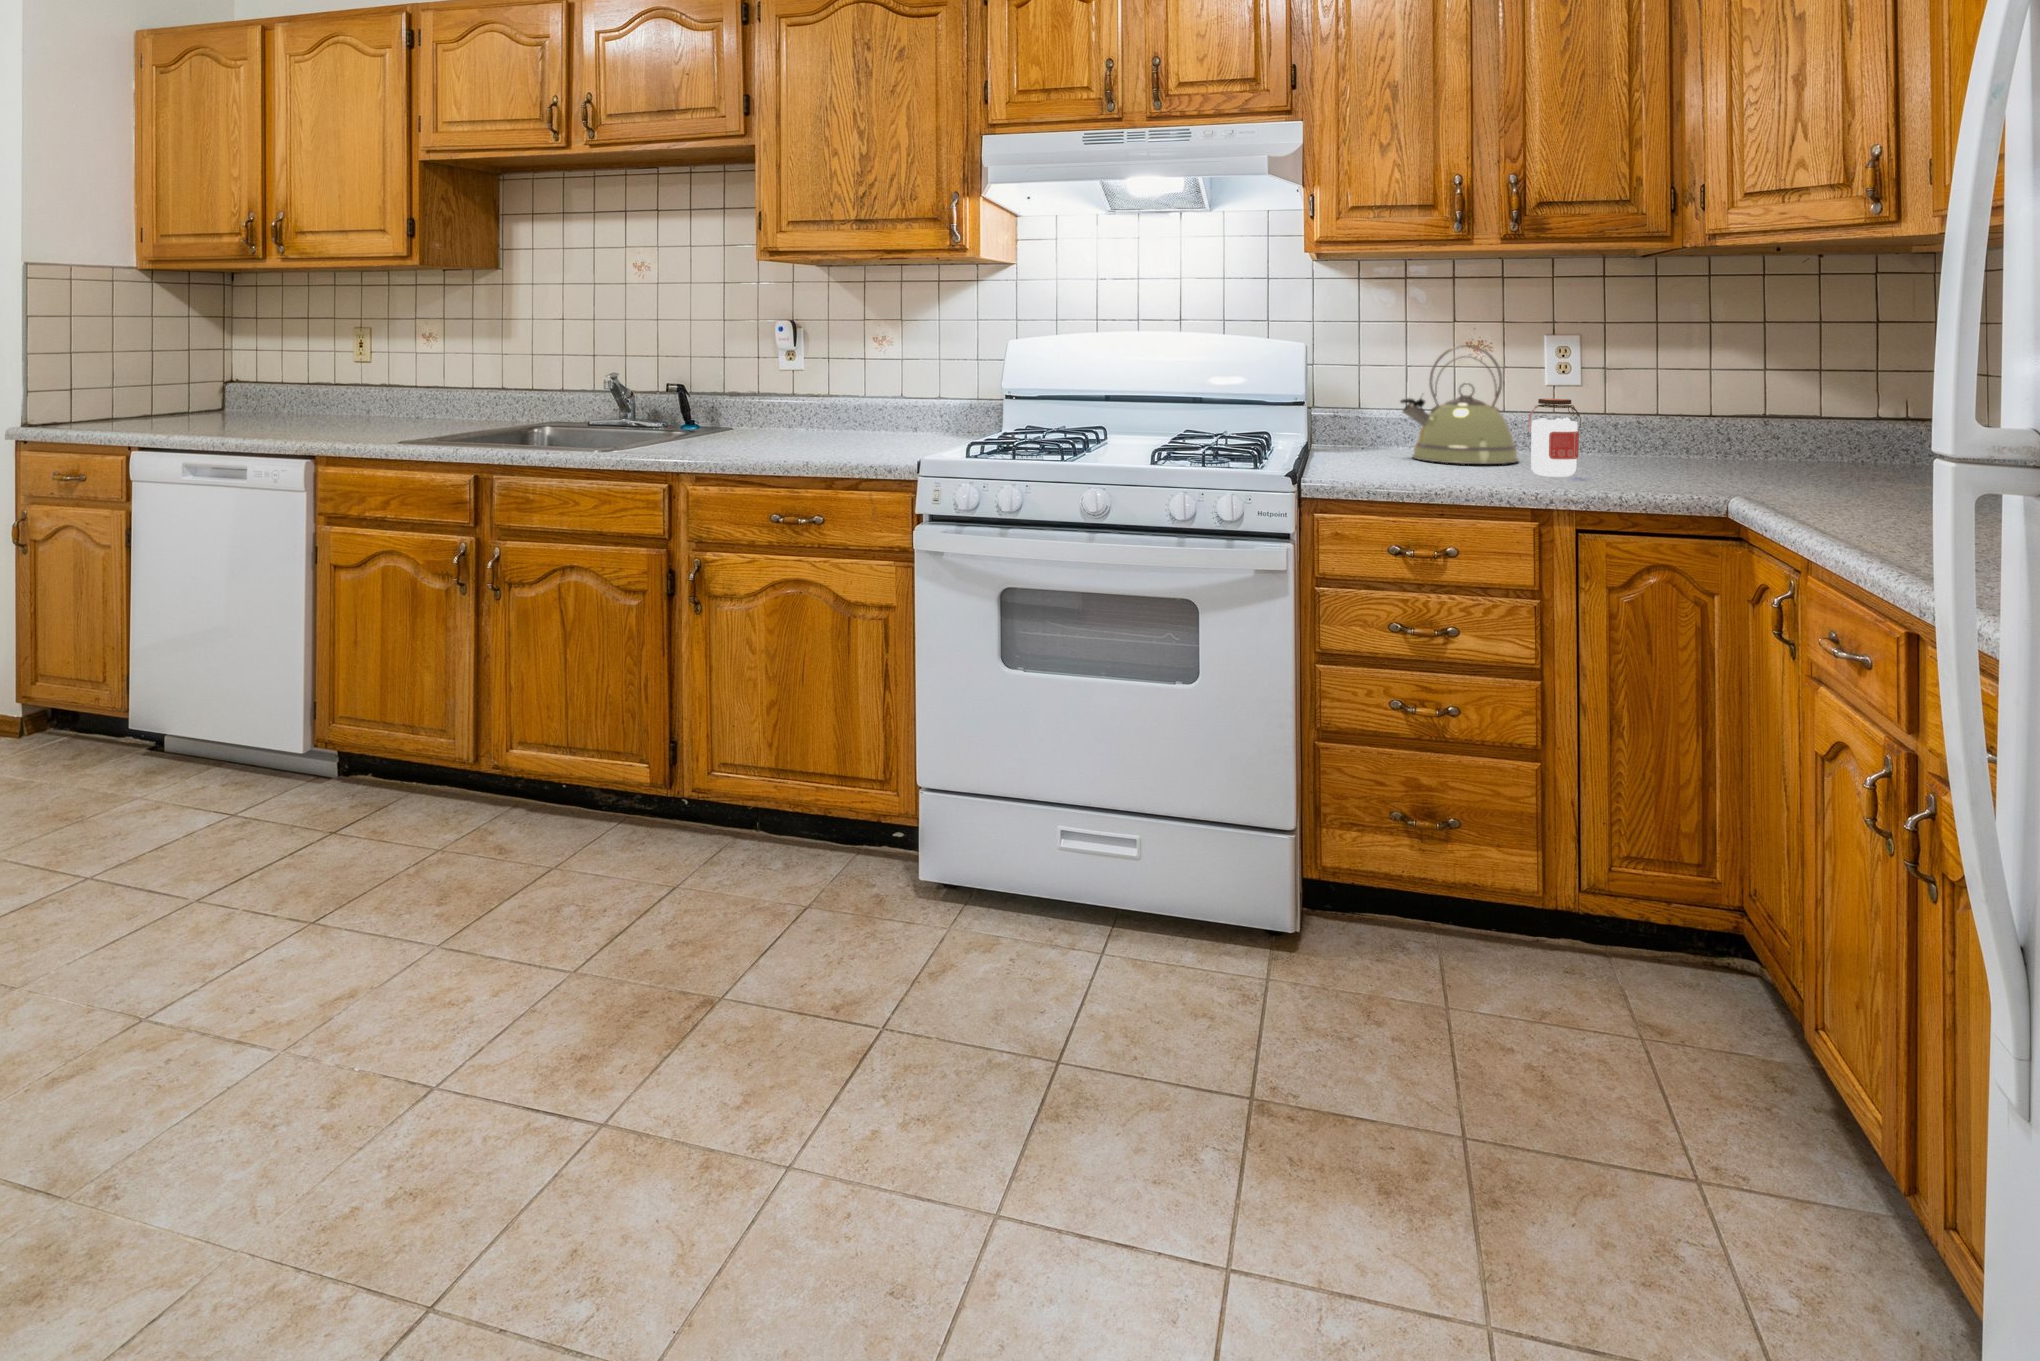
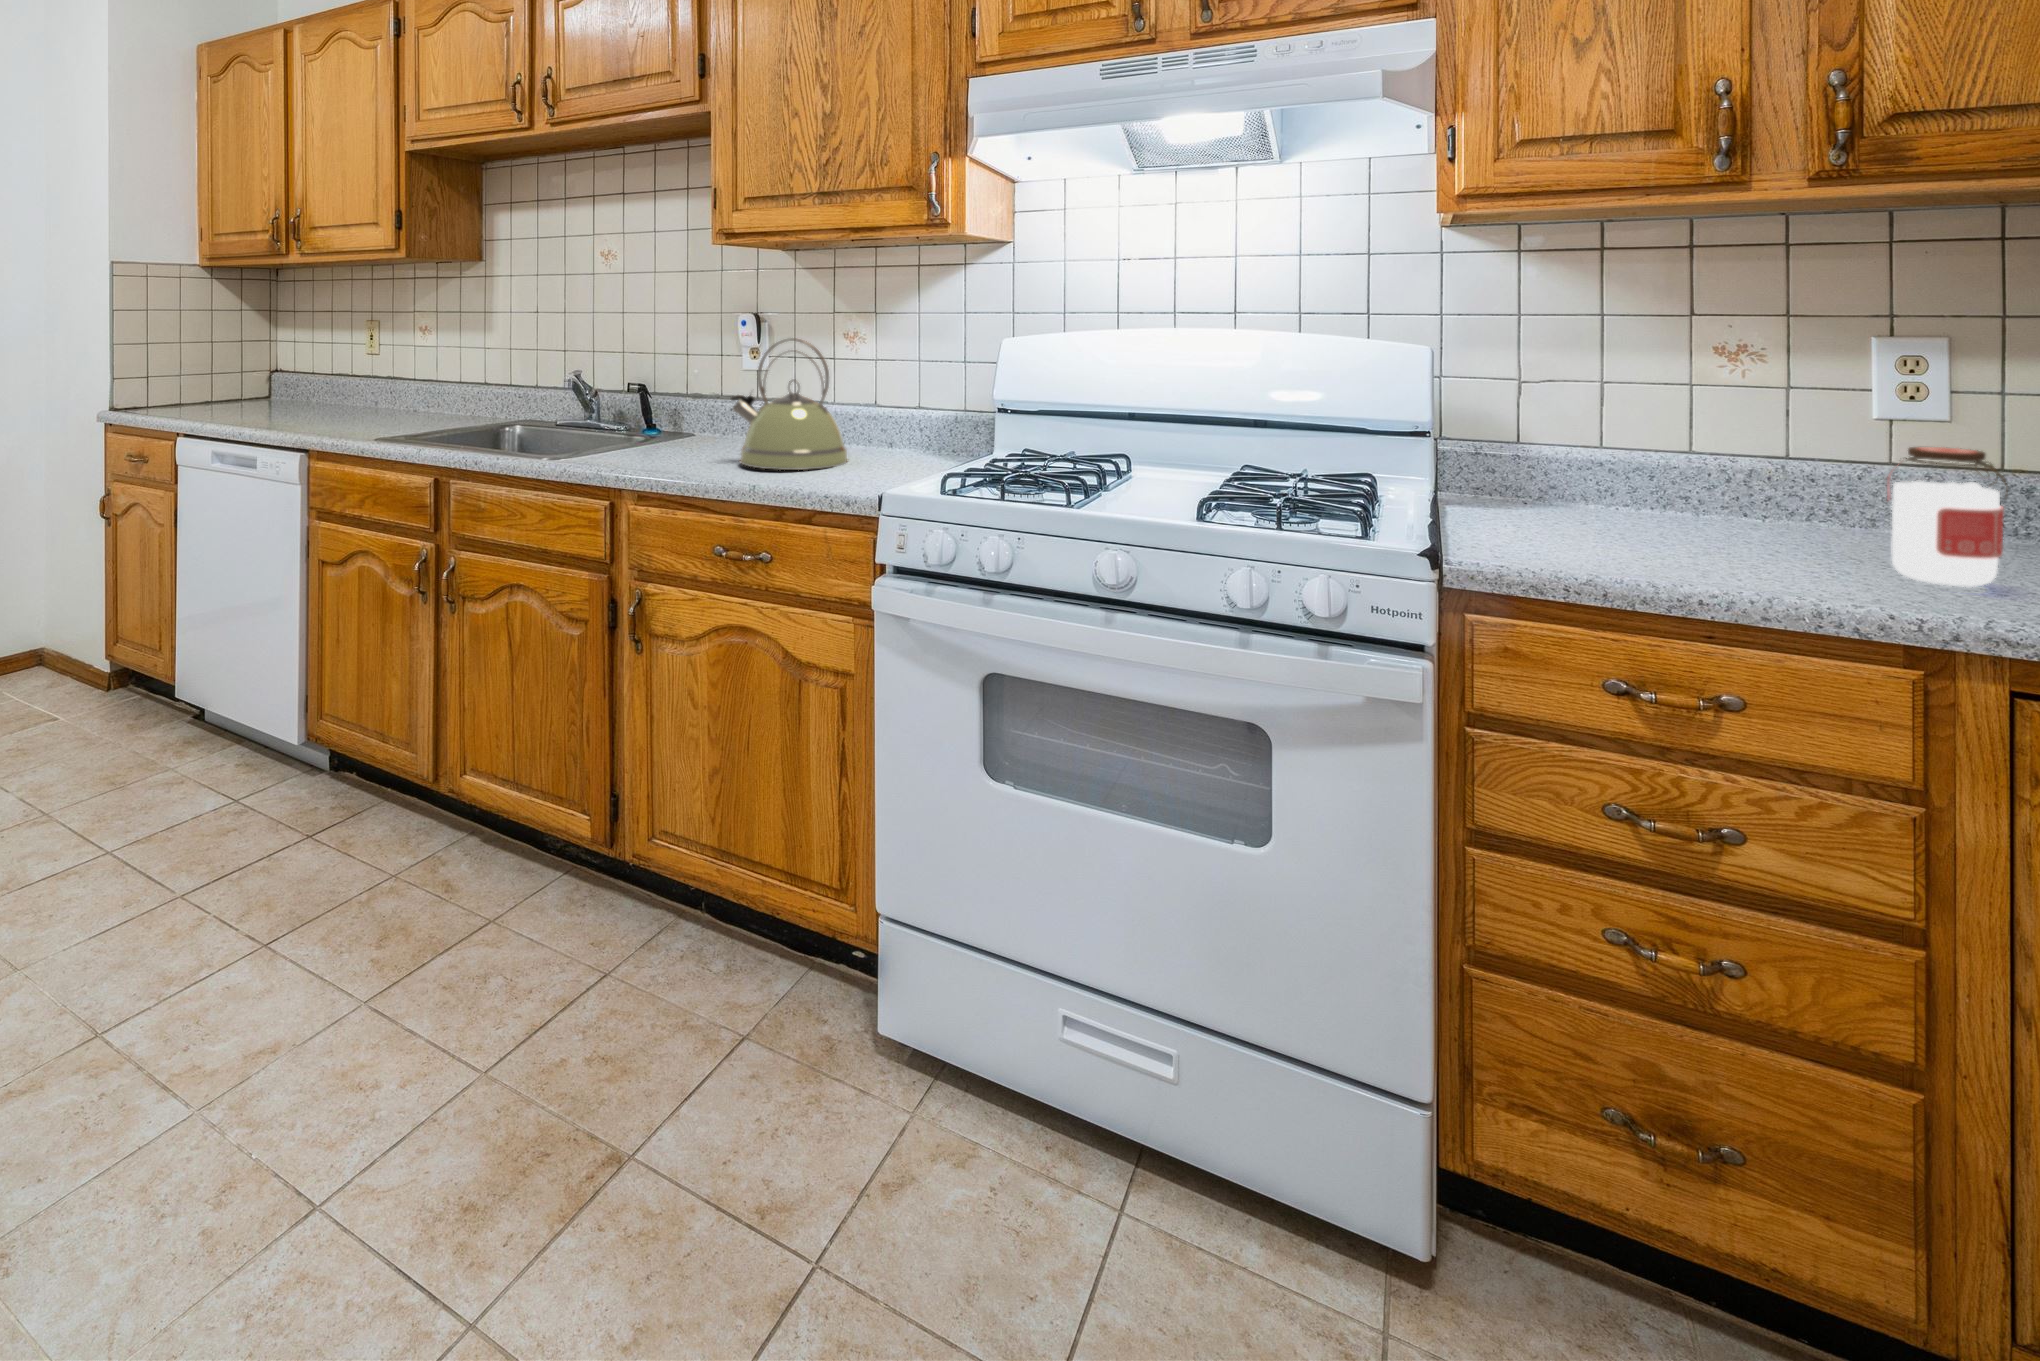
kettle: present [1400,345,1518,464] -> present [731,338,847,470]

